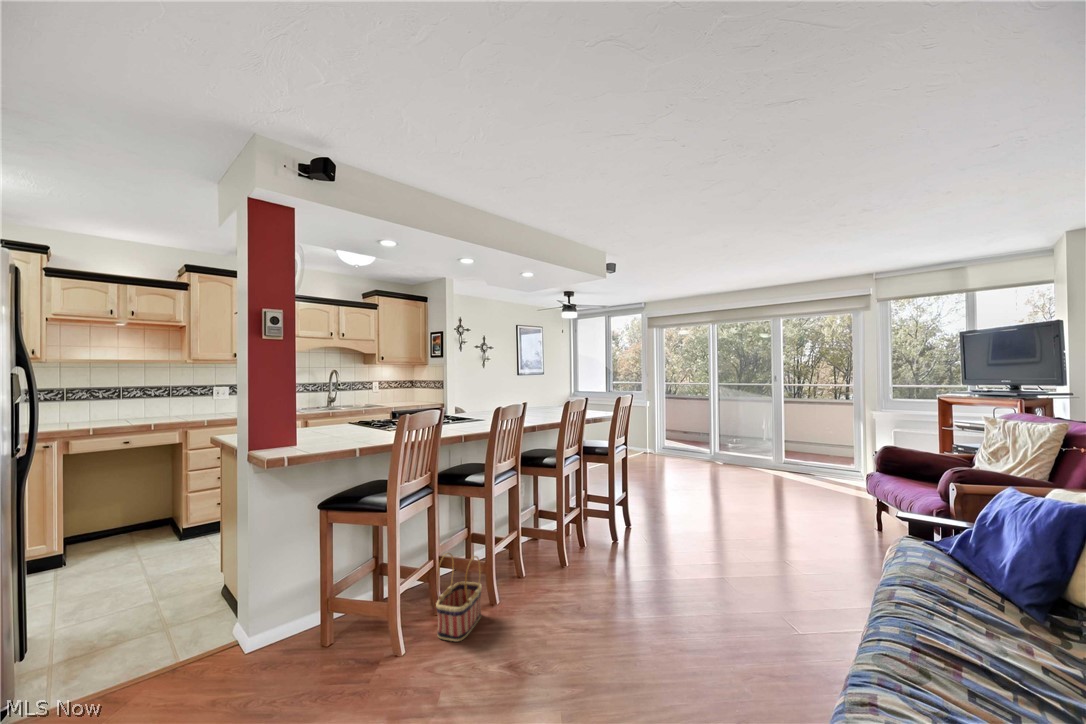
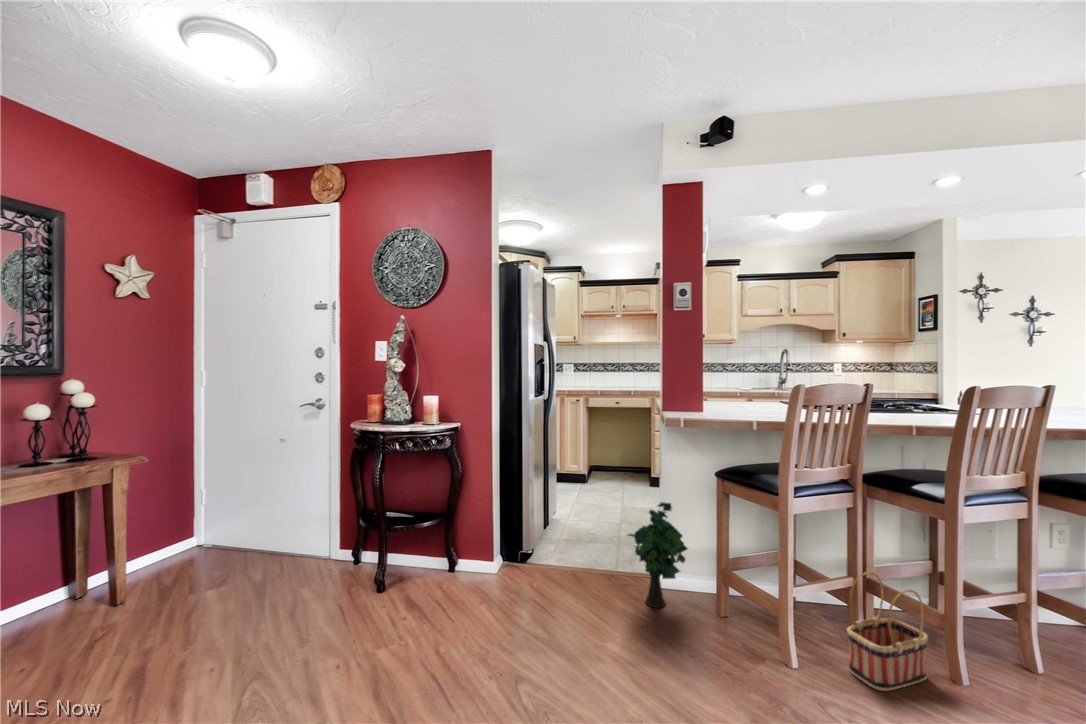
decorative plant: none [202,551,286,680] -> present [628,502,688,608]

